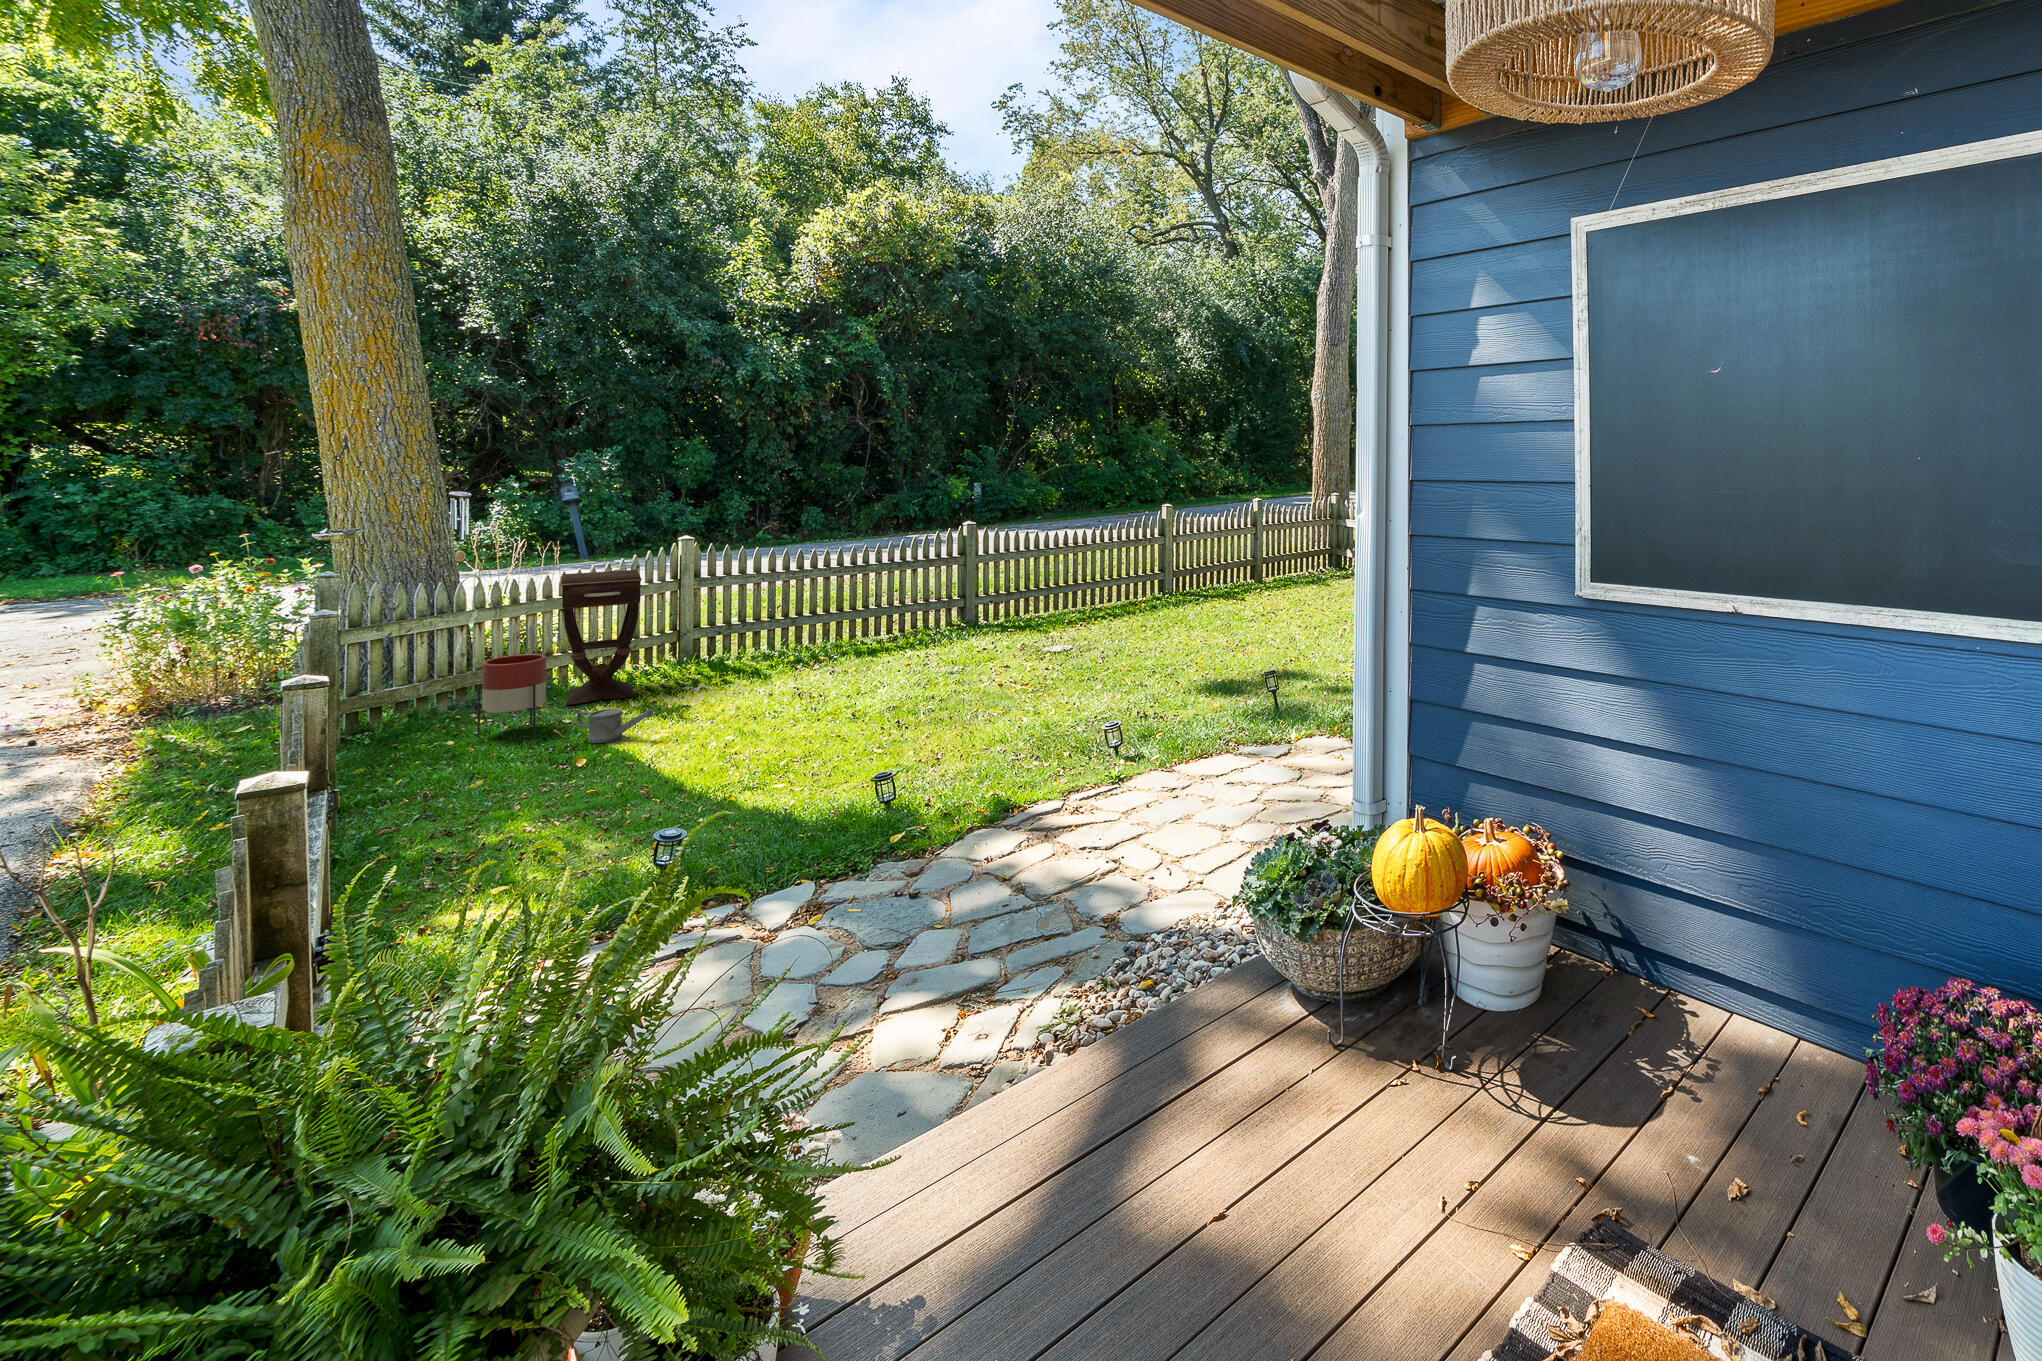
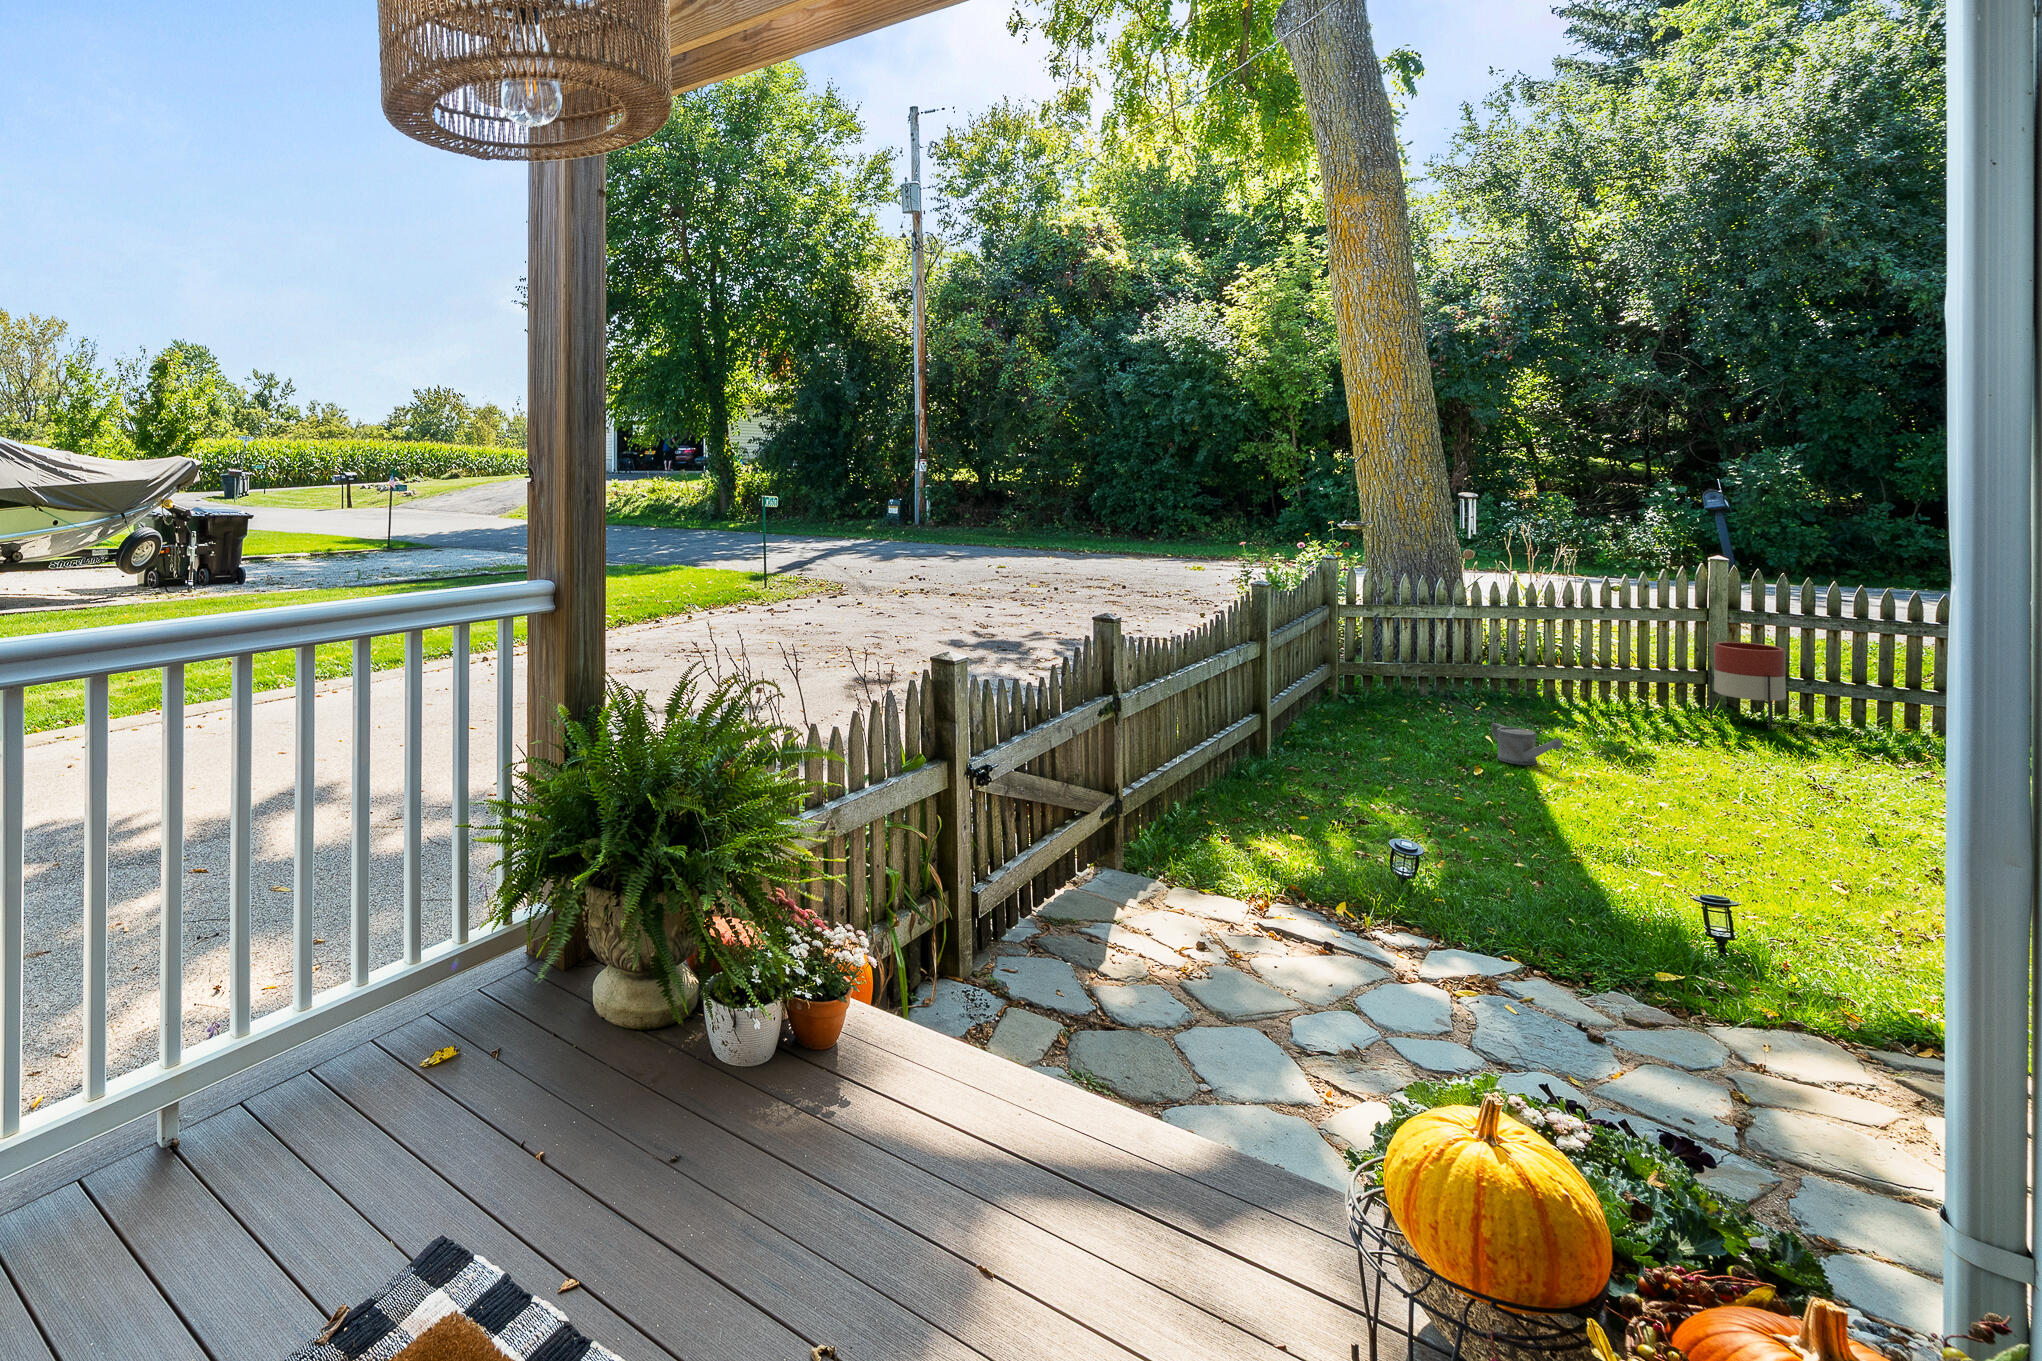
side table: present [561,570,642,705] -> none [1514,578,1623,732]
planter: present [477,654,546,738] -> present [1709,642,1786,730]

